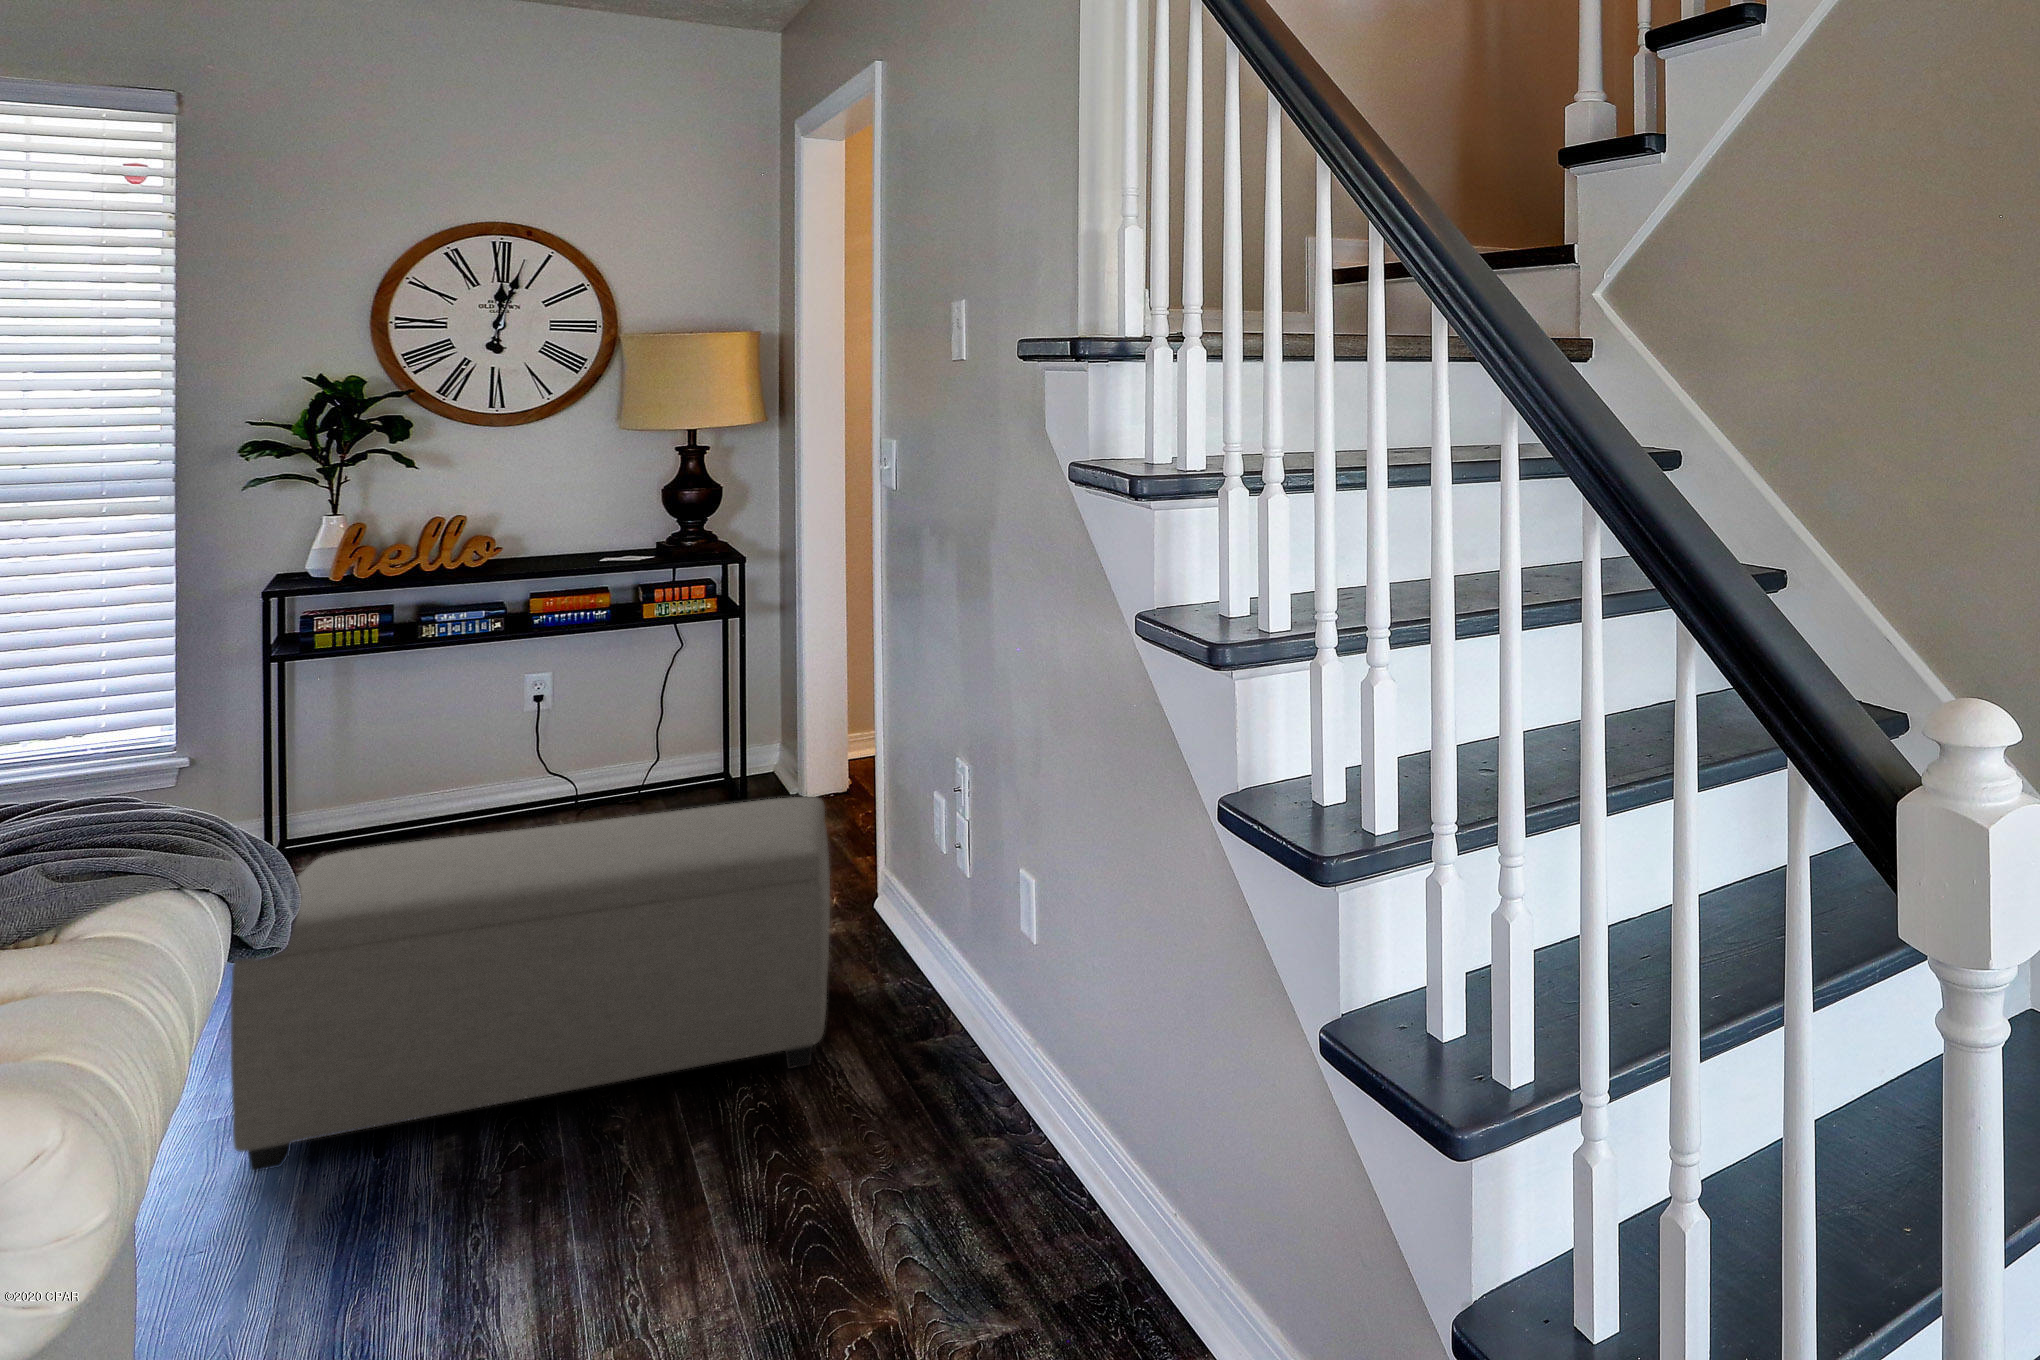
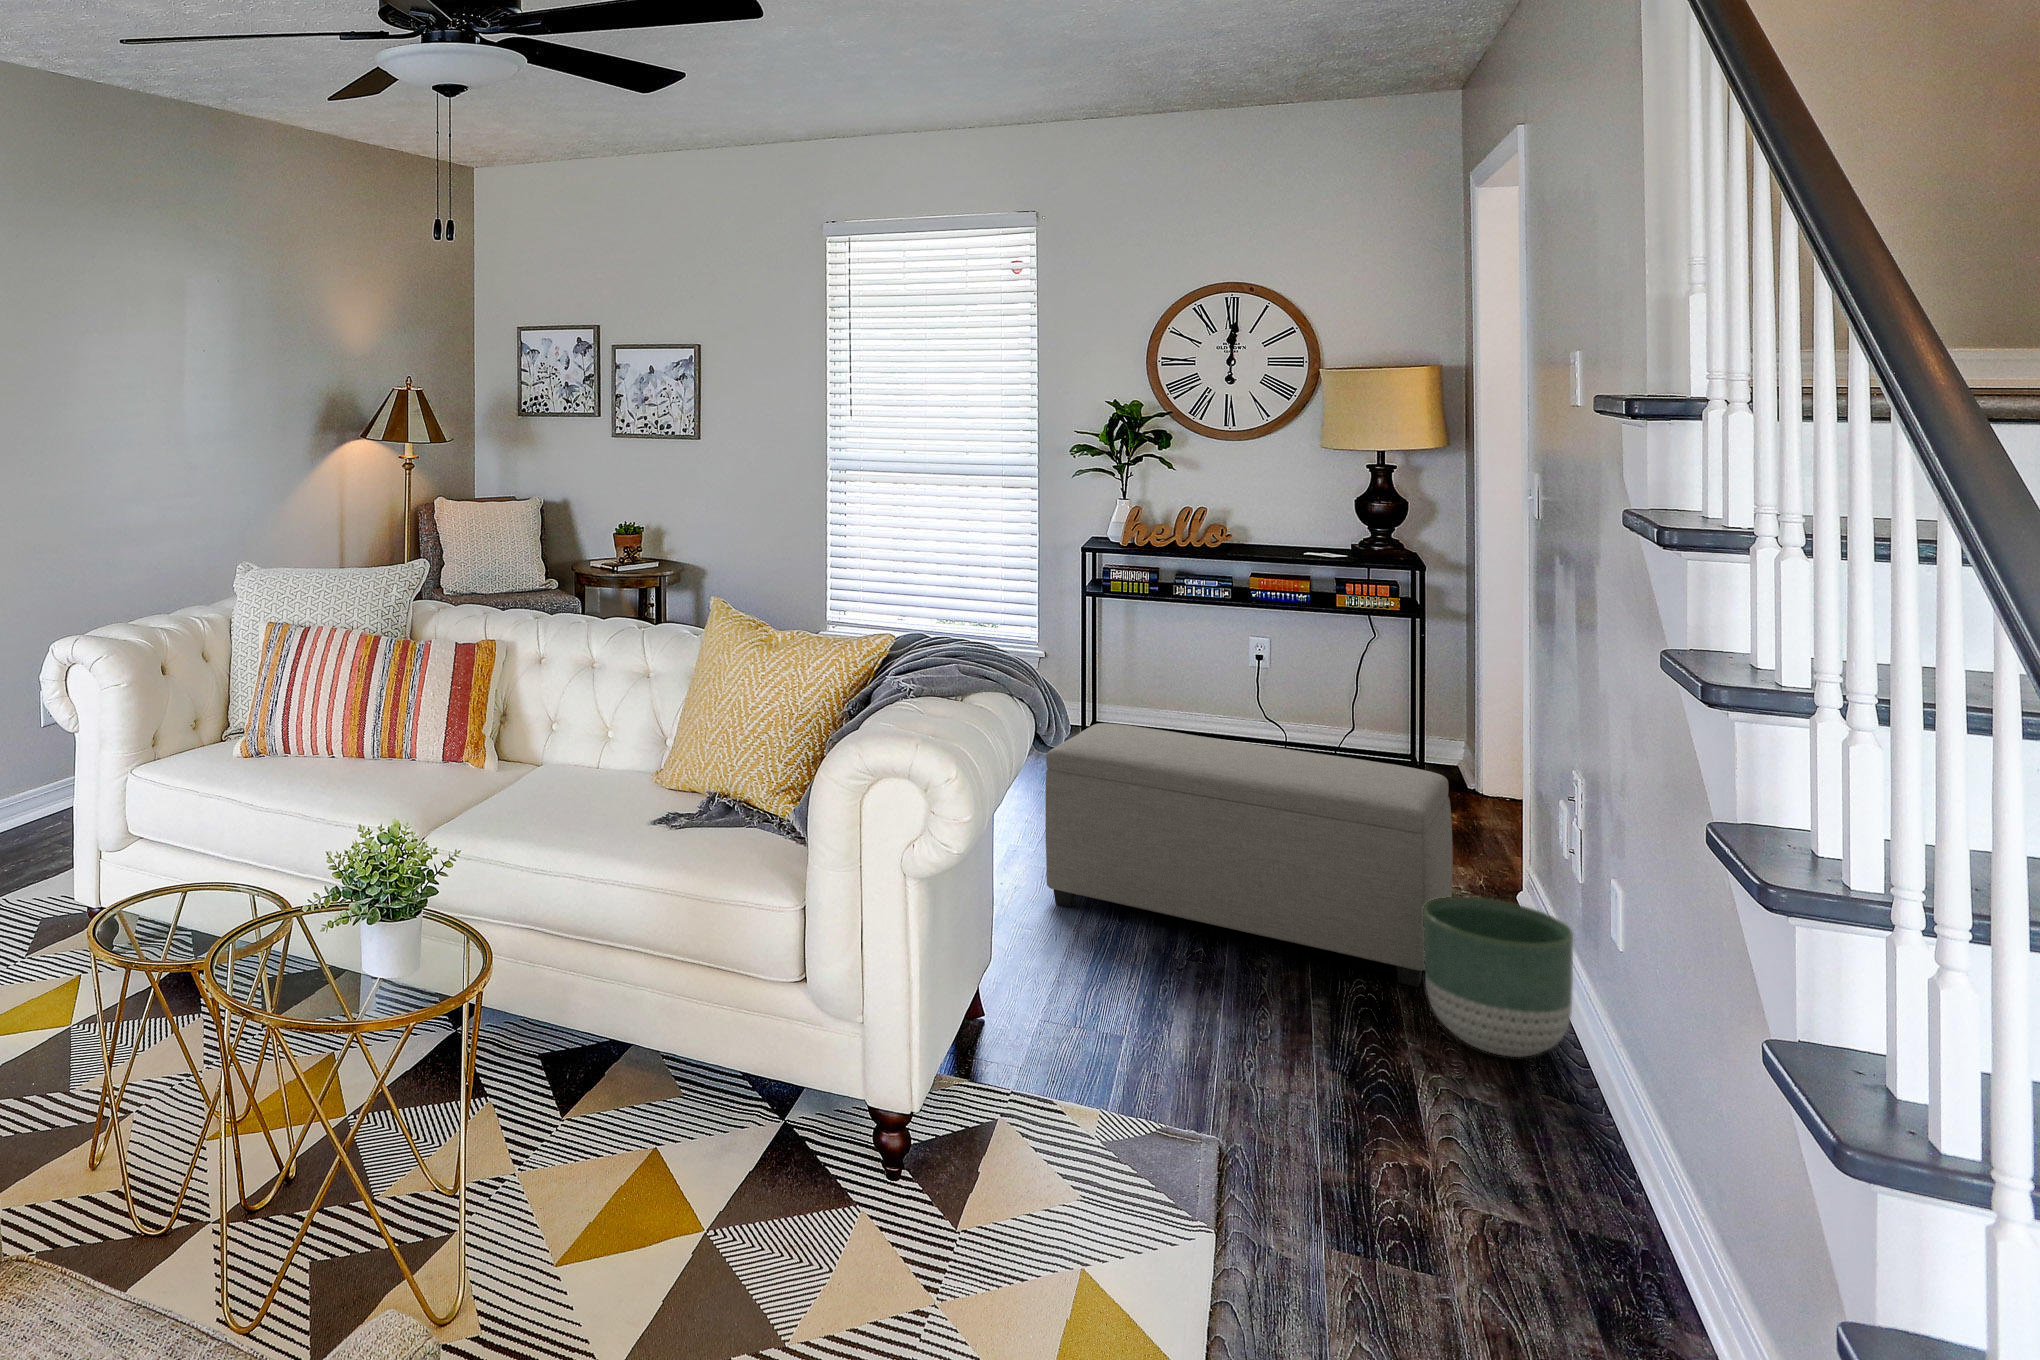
planter: none [833,927,990,1117] -> present [1423,897,1573,1057]

